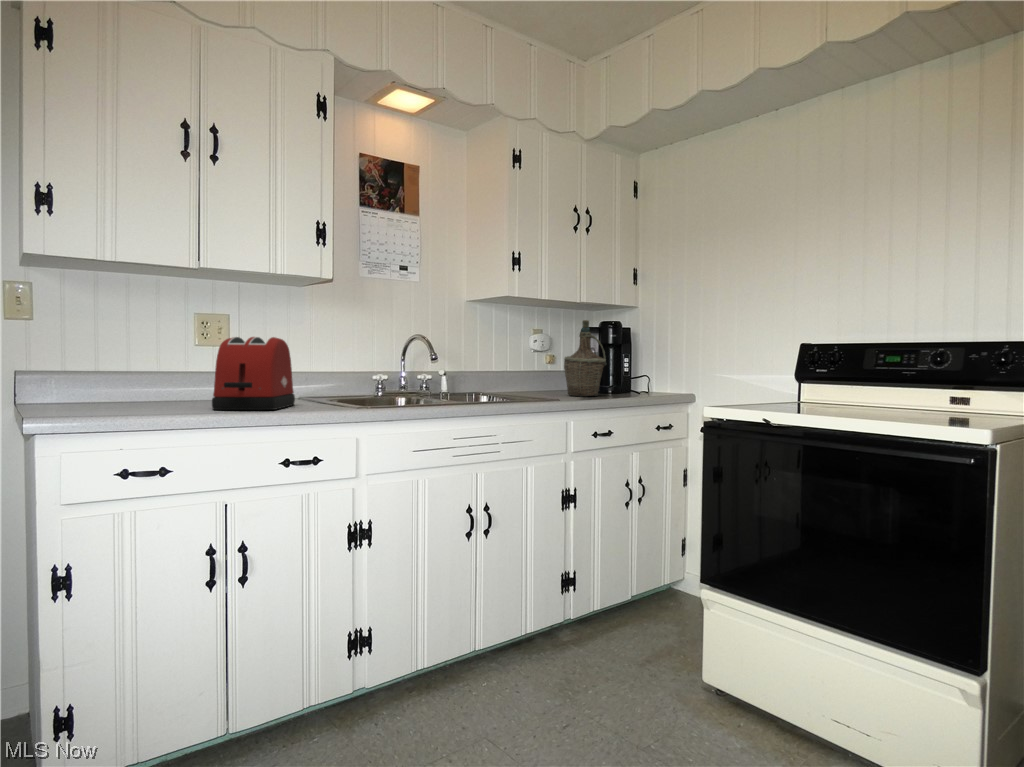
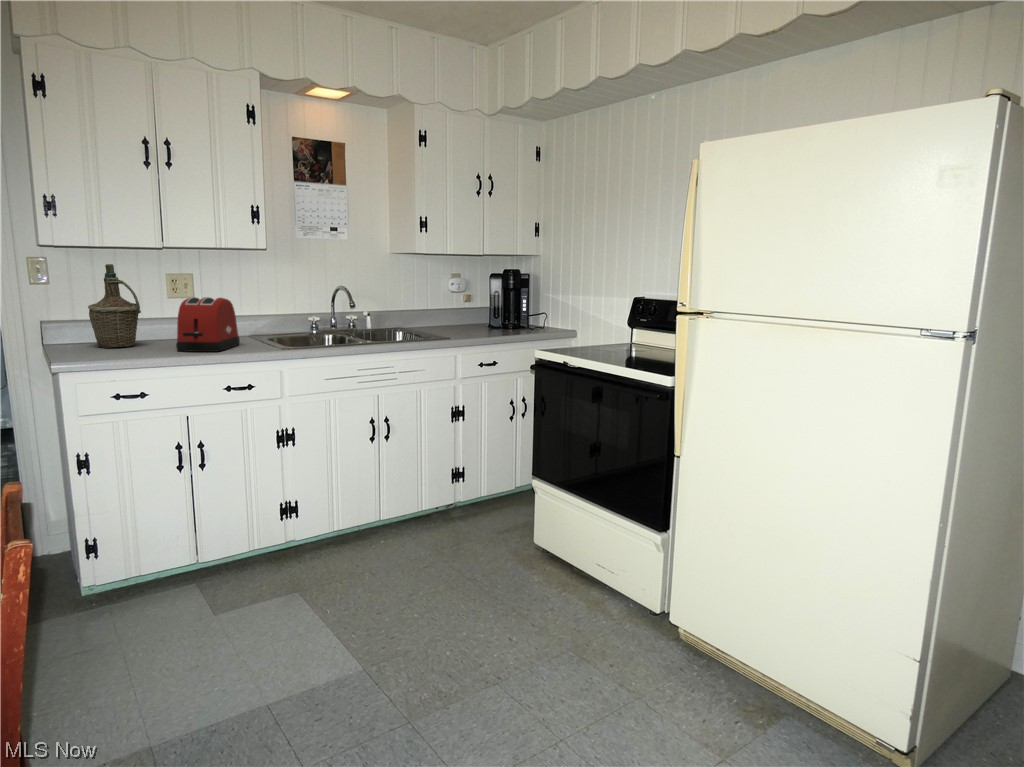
bottle: present [564,320,606,397] -> present [88,264,141,348]

